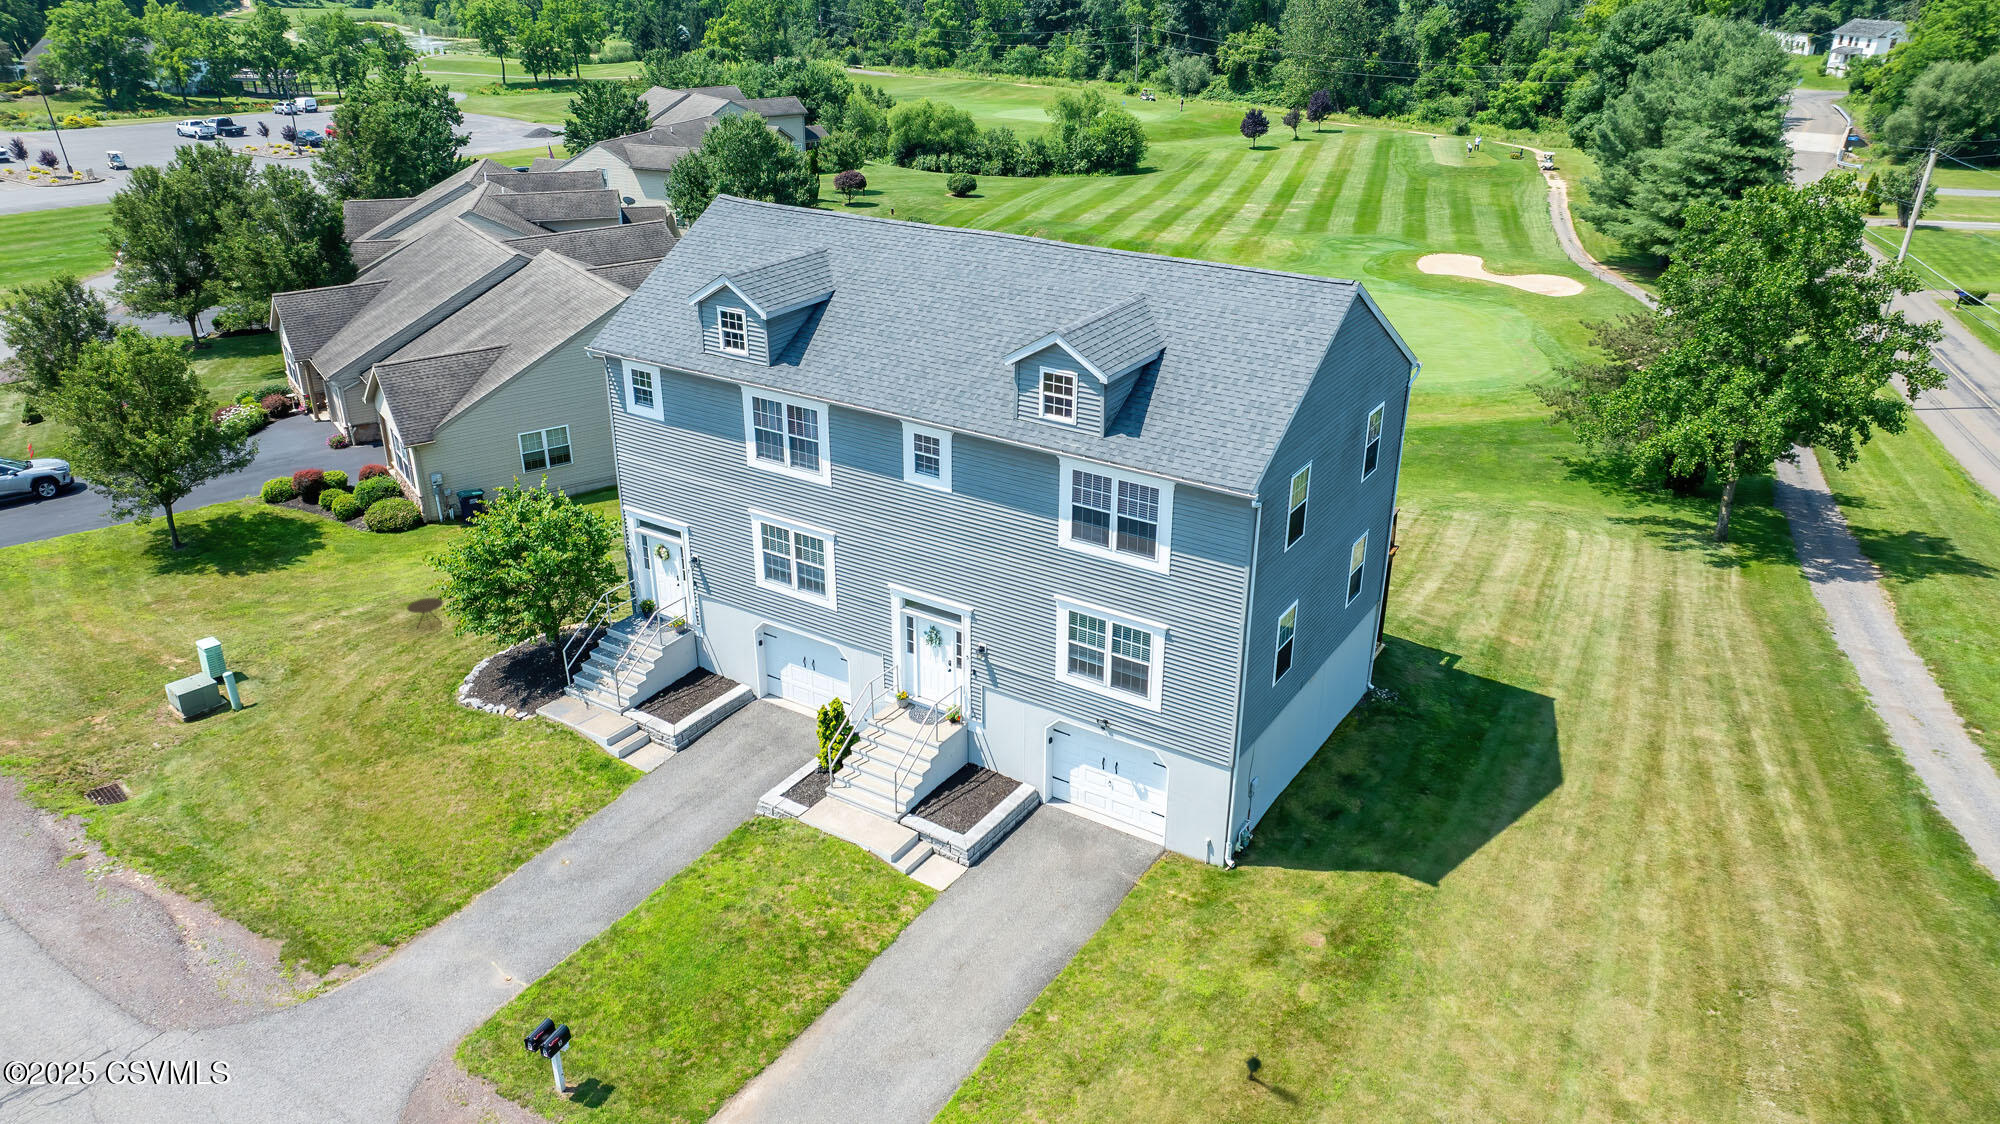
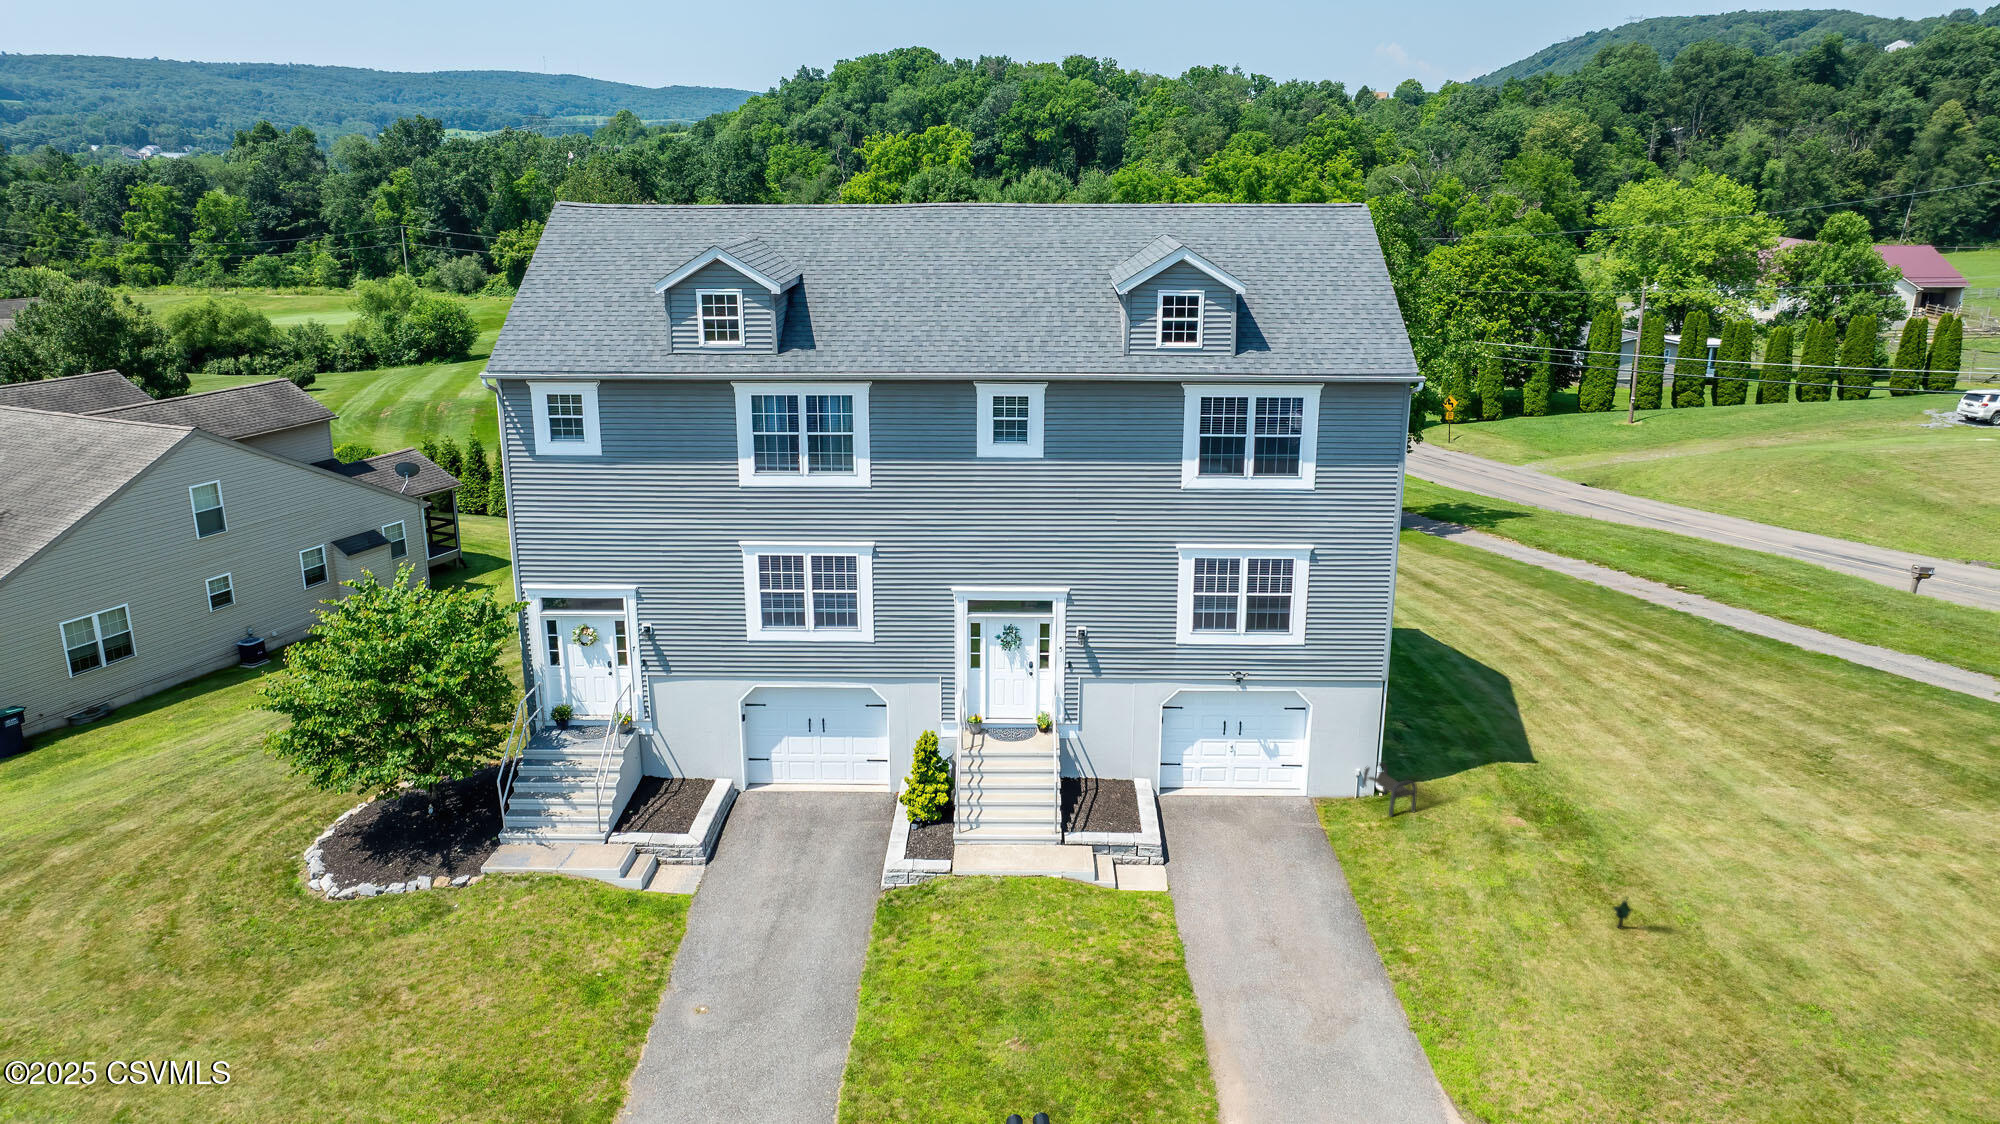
round table: present [407,598,443,624] -> none [116,791,178,841]
bench: none [1200,840,1232,899] -> present [1363,763,1417,817]

